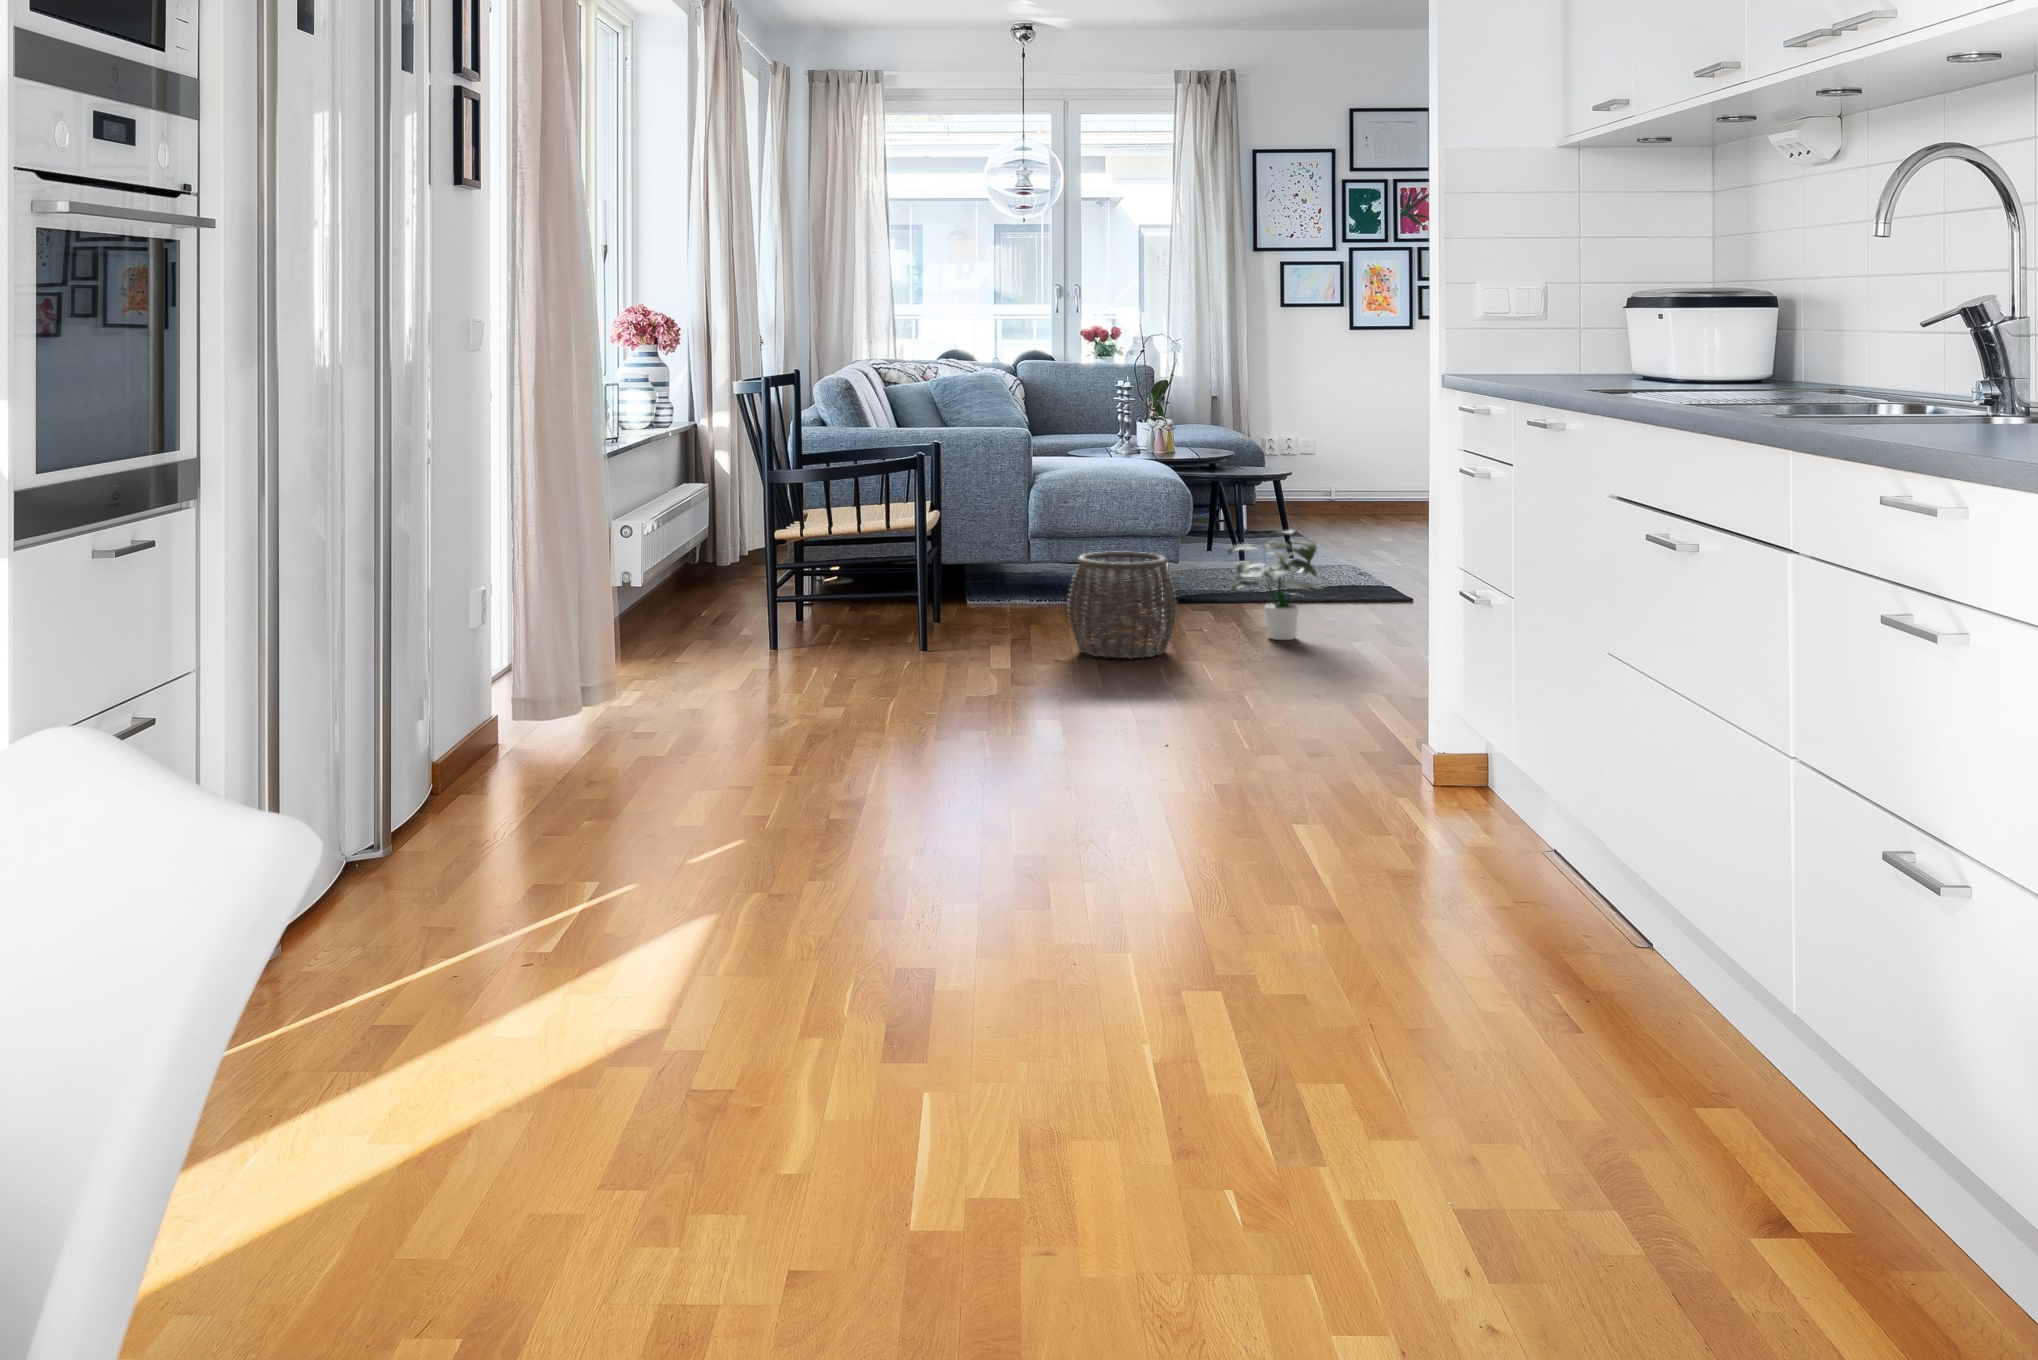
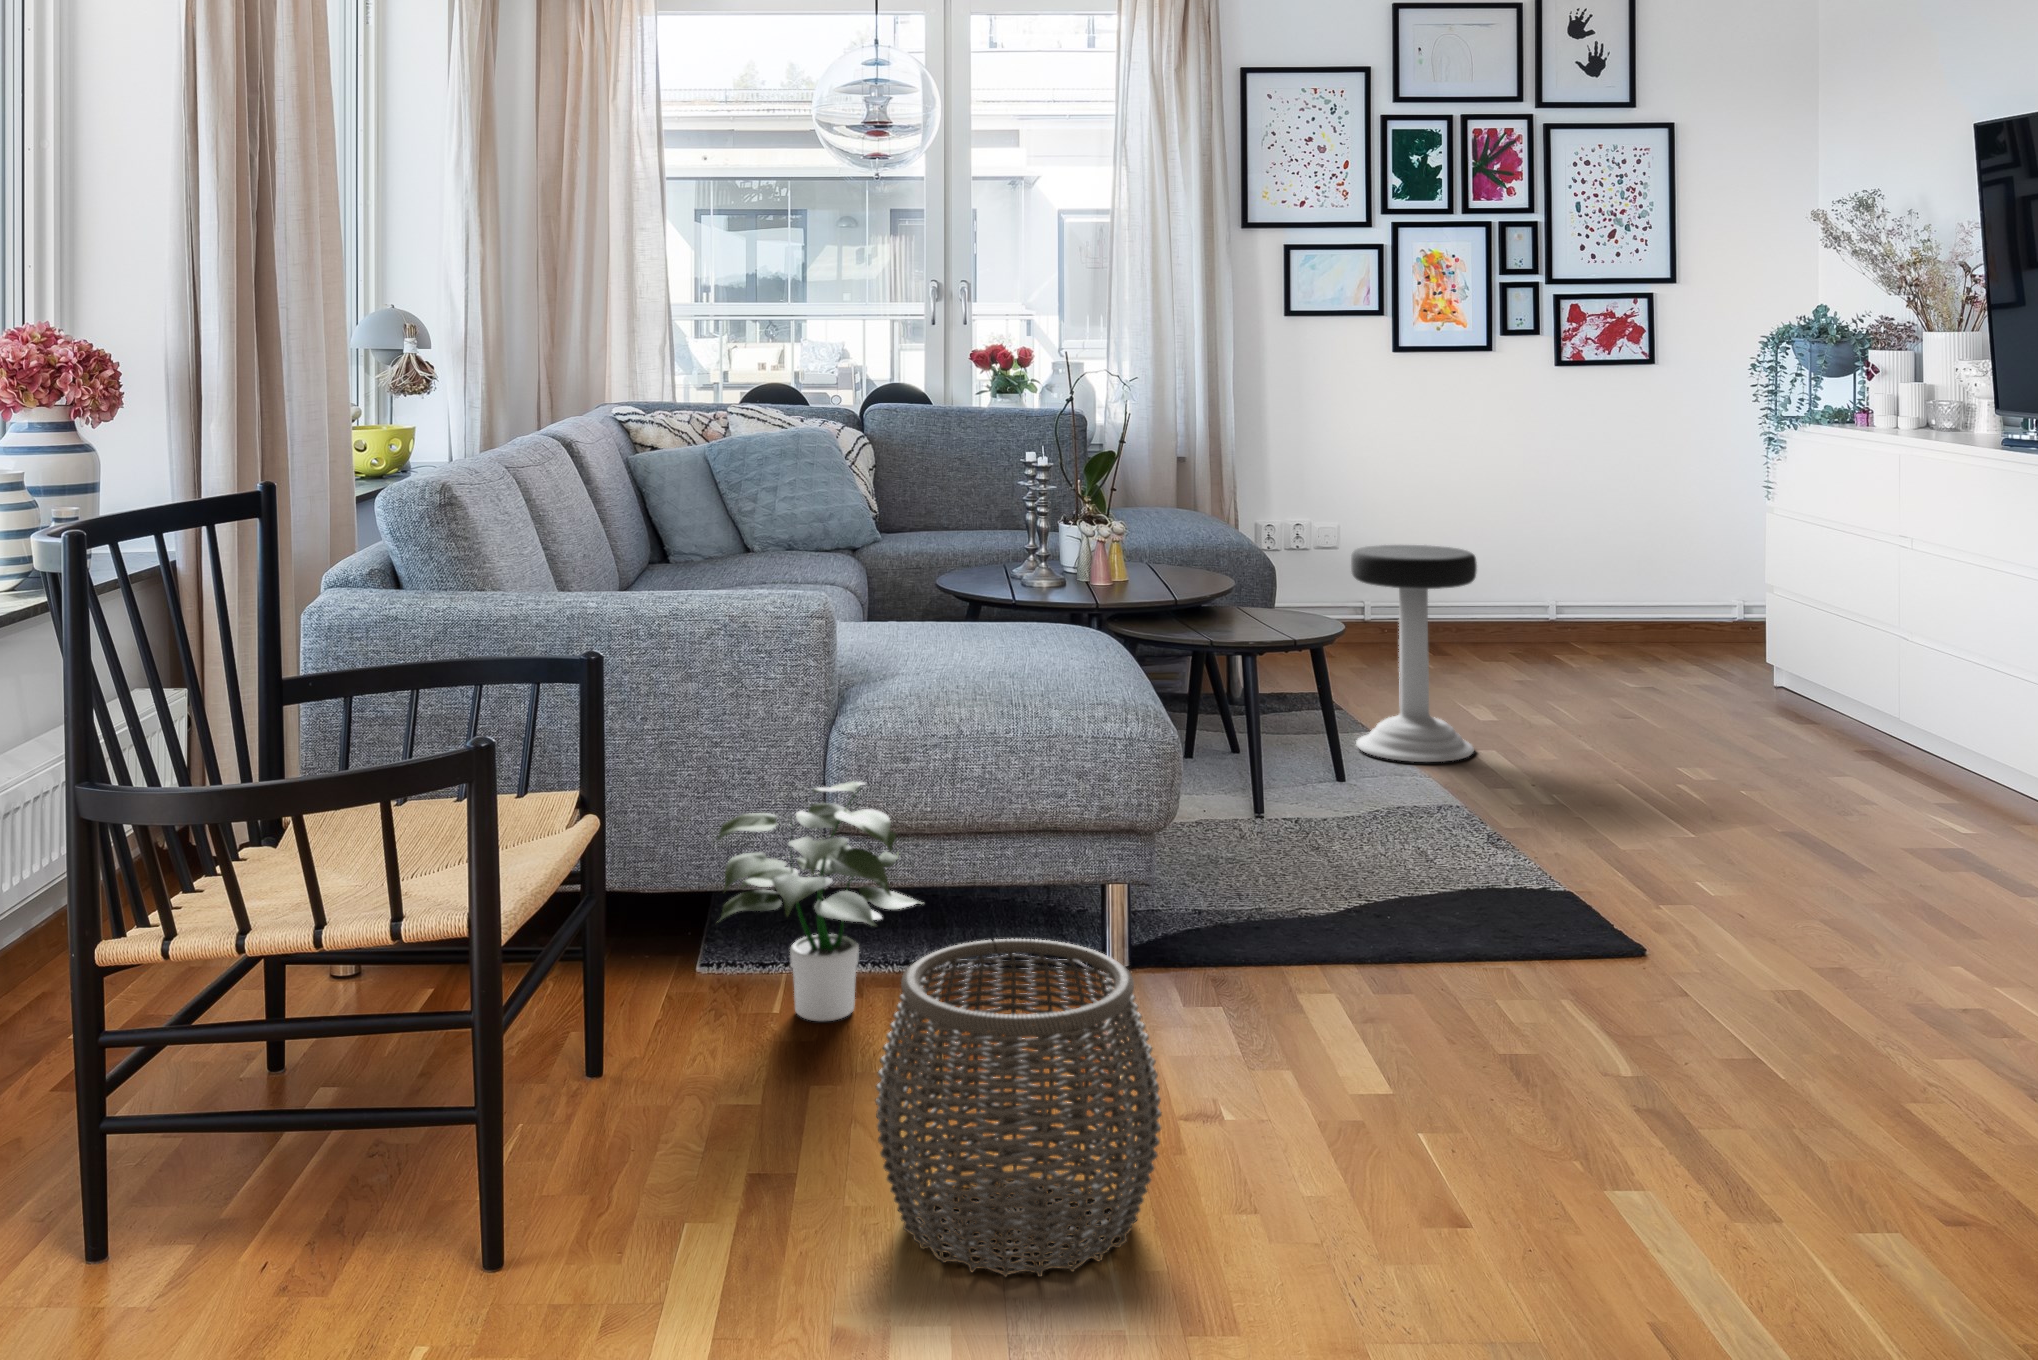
stool: none [1302,438,1372,555] -> present [1351,545,1477,762]
potted plant: present [1228,530,1321,640] -> present [717,782,924,1021]

